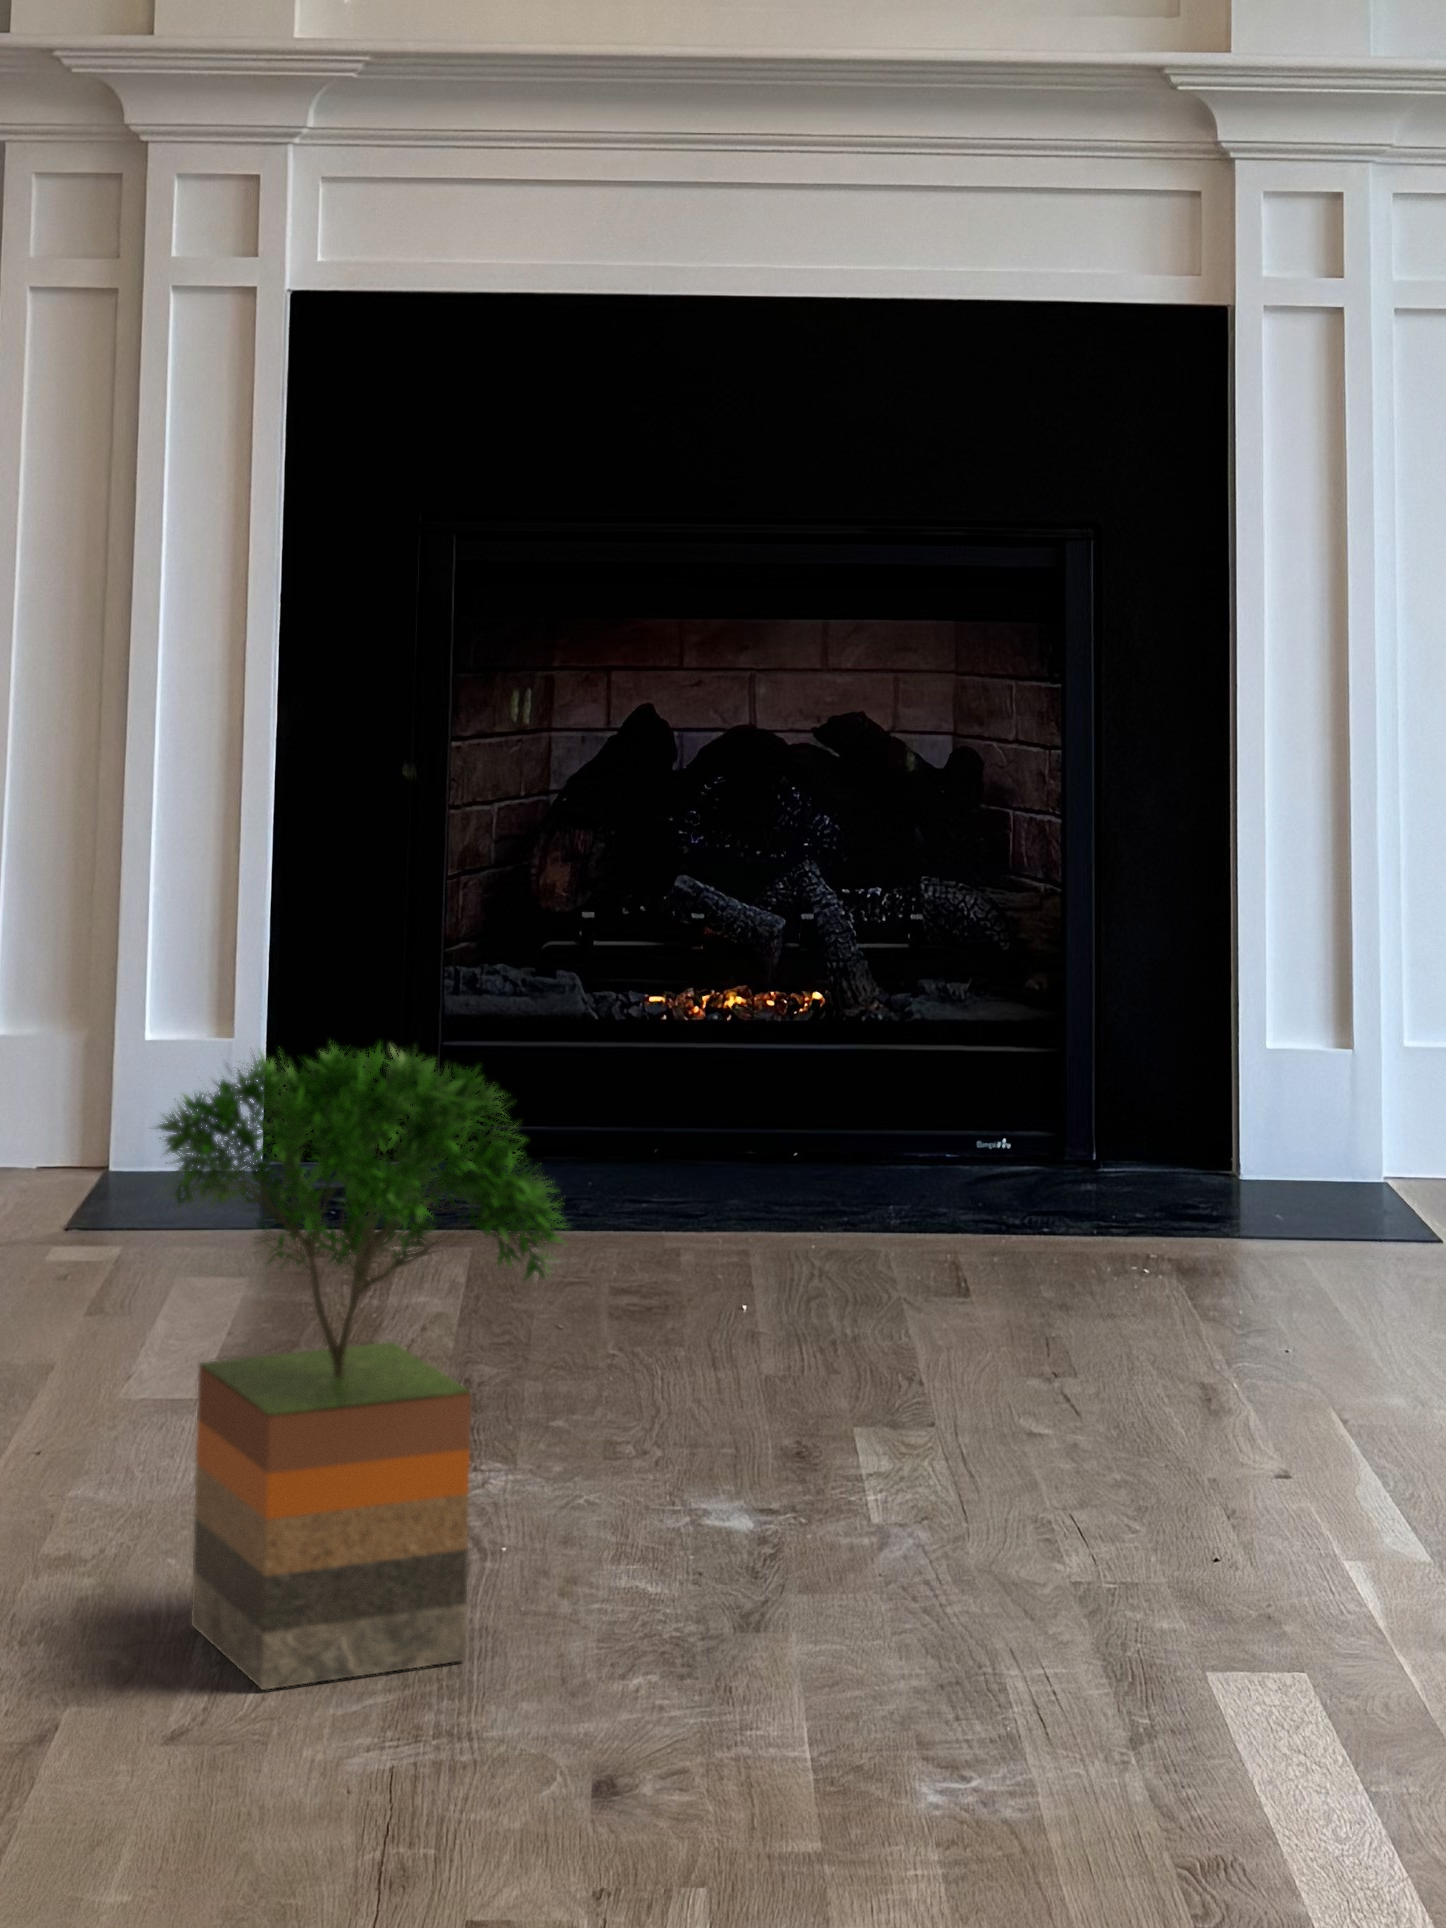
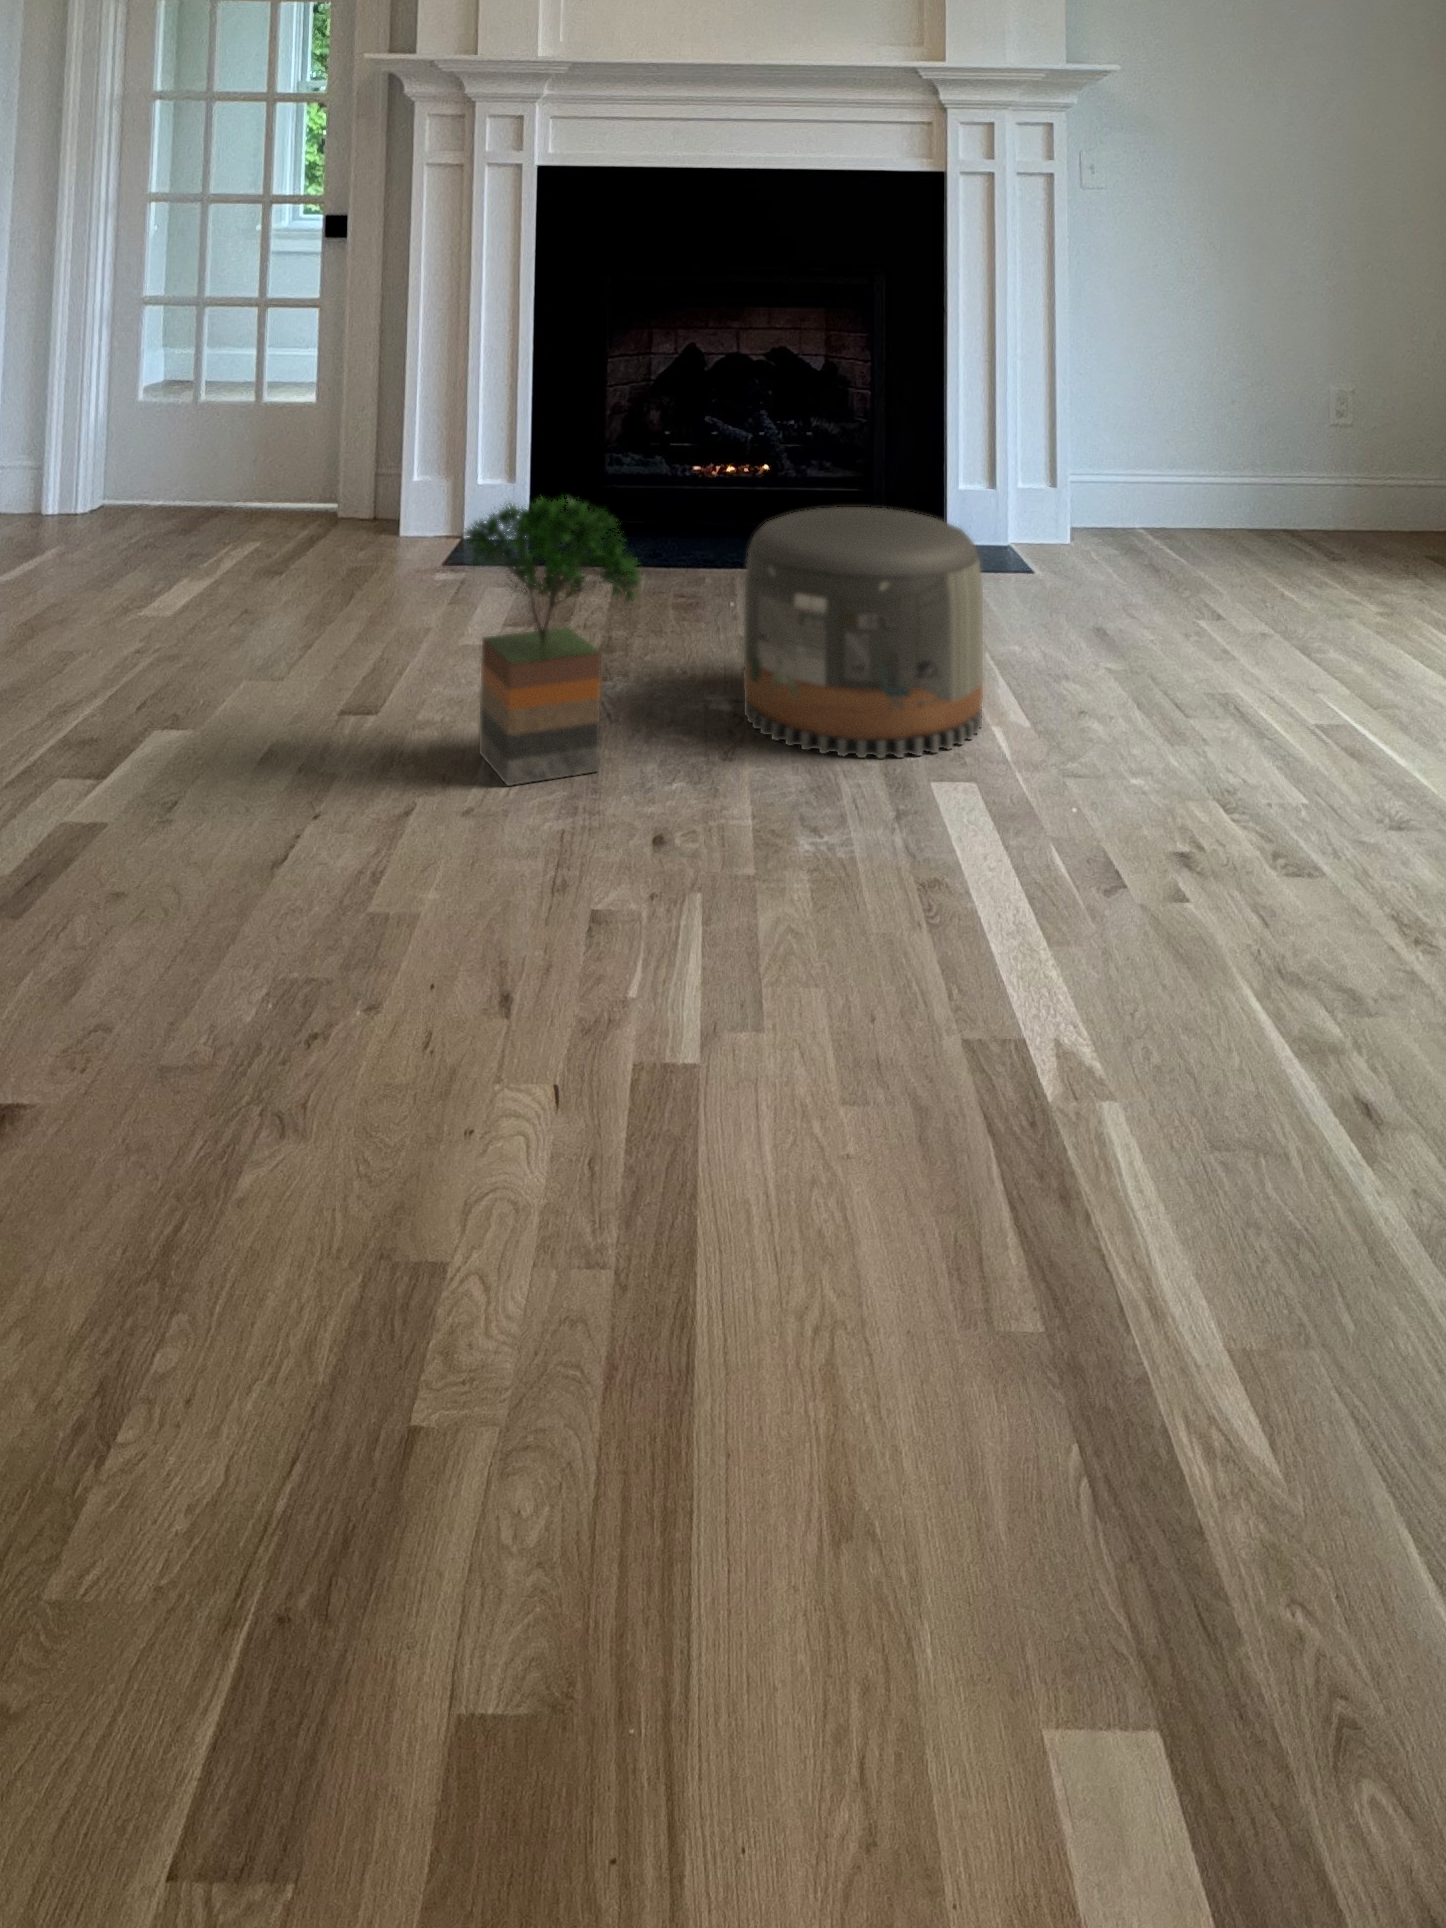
pouf: none [787,1075,1329,1631] -> present [744,507,983,758]

